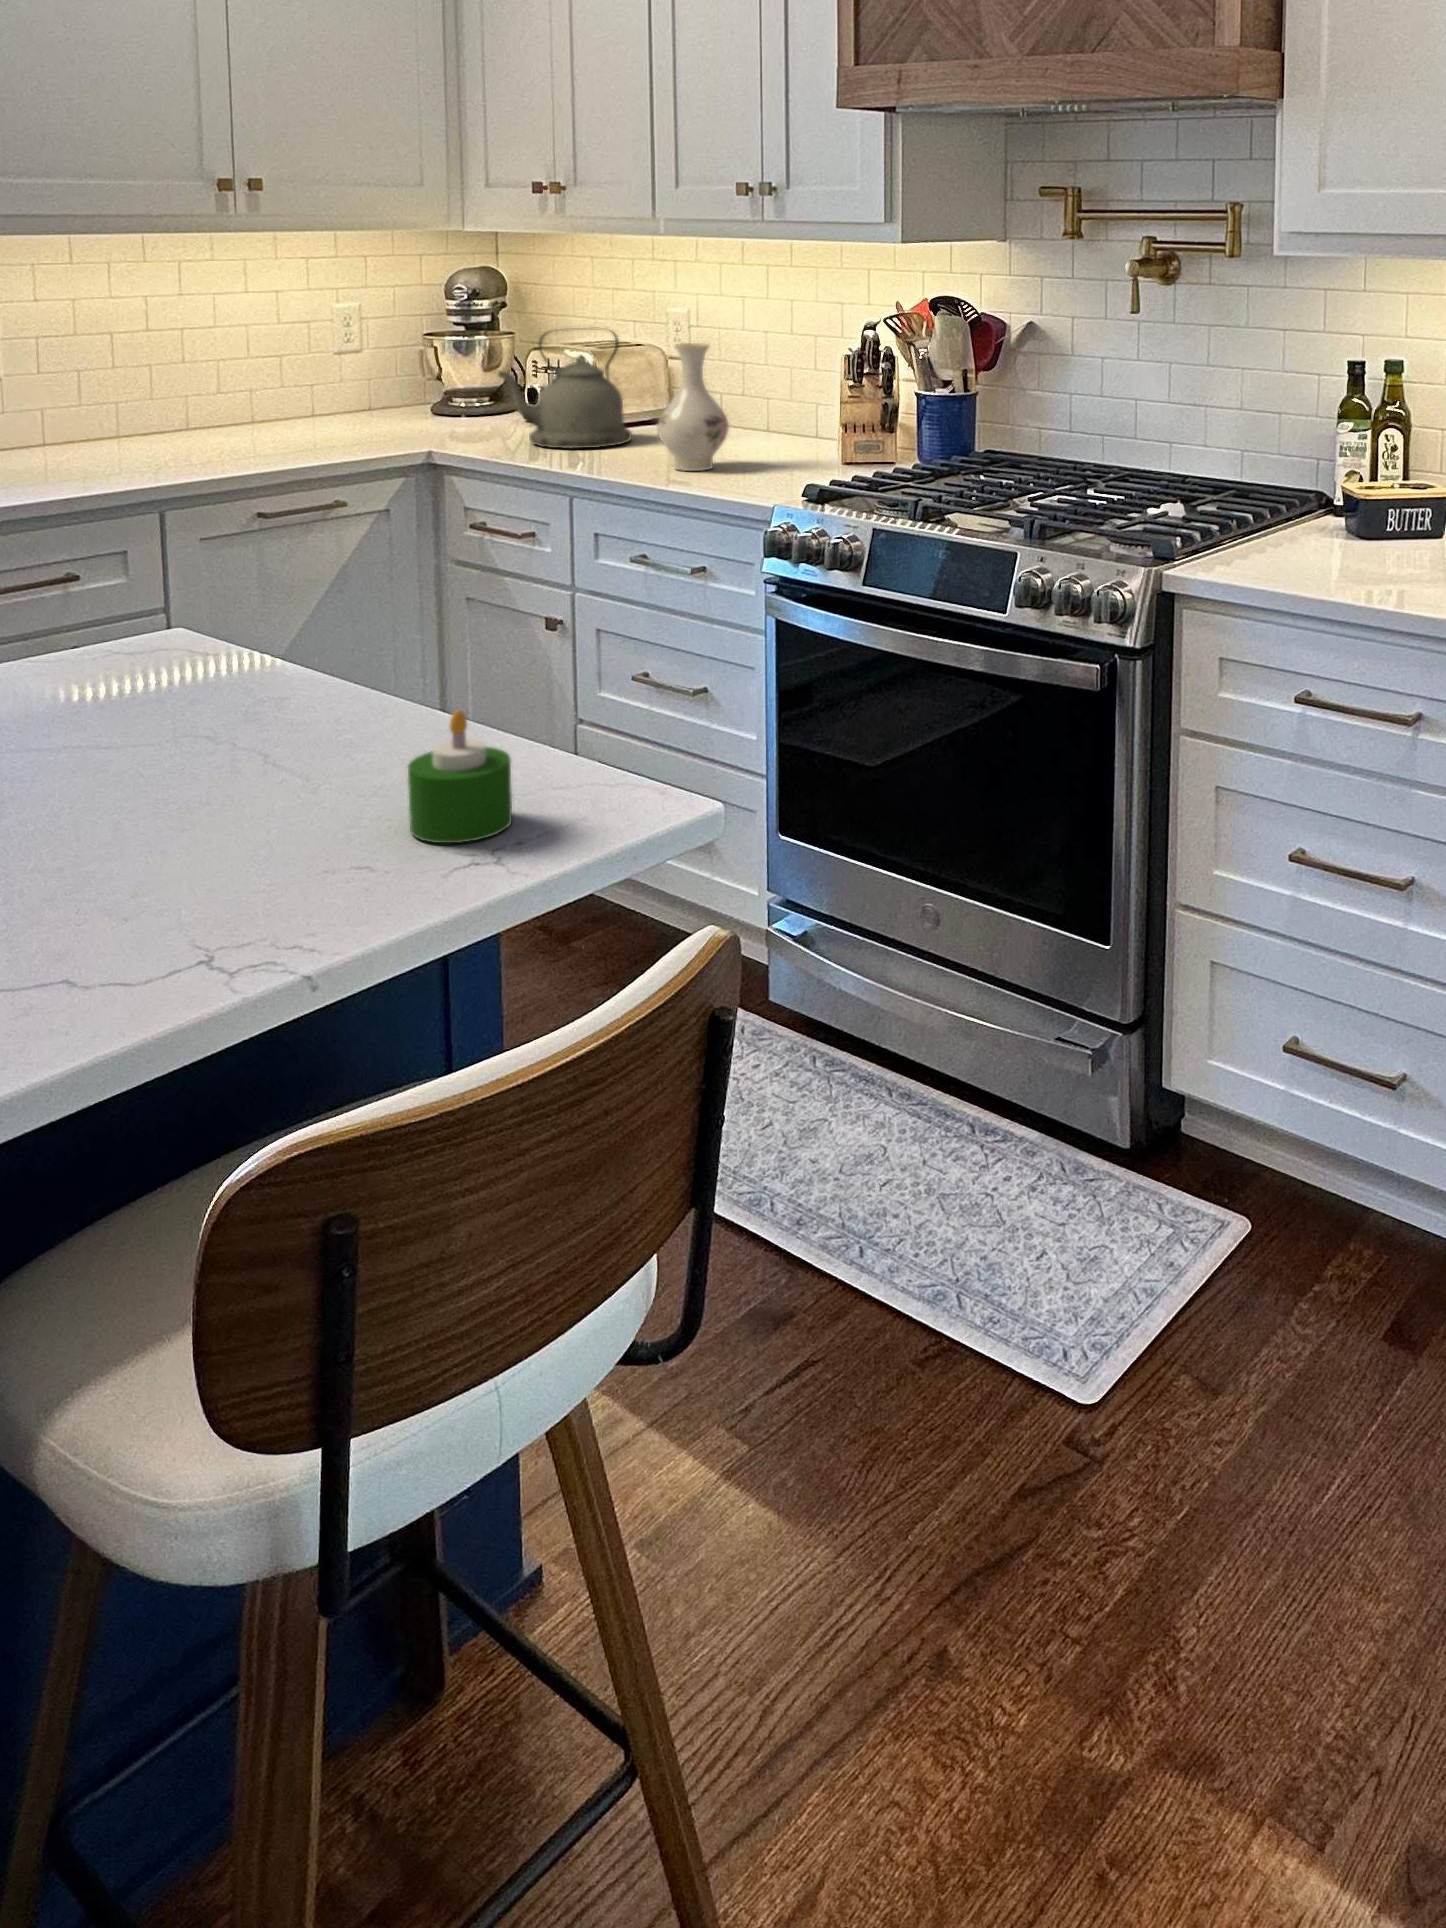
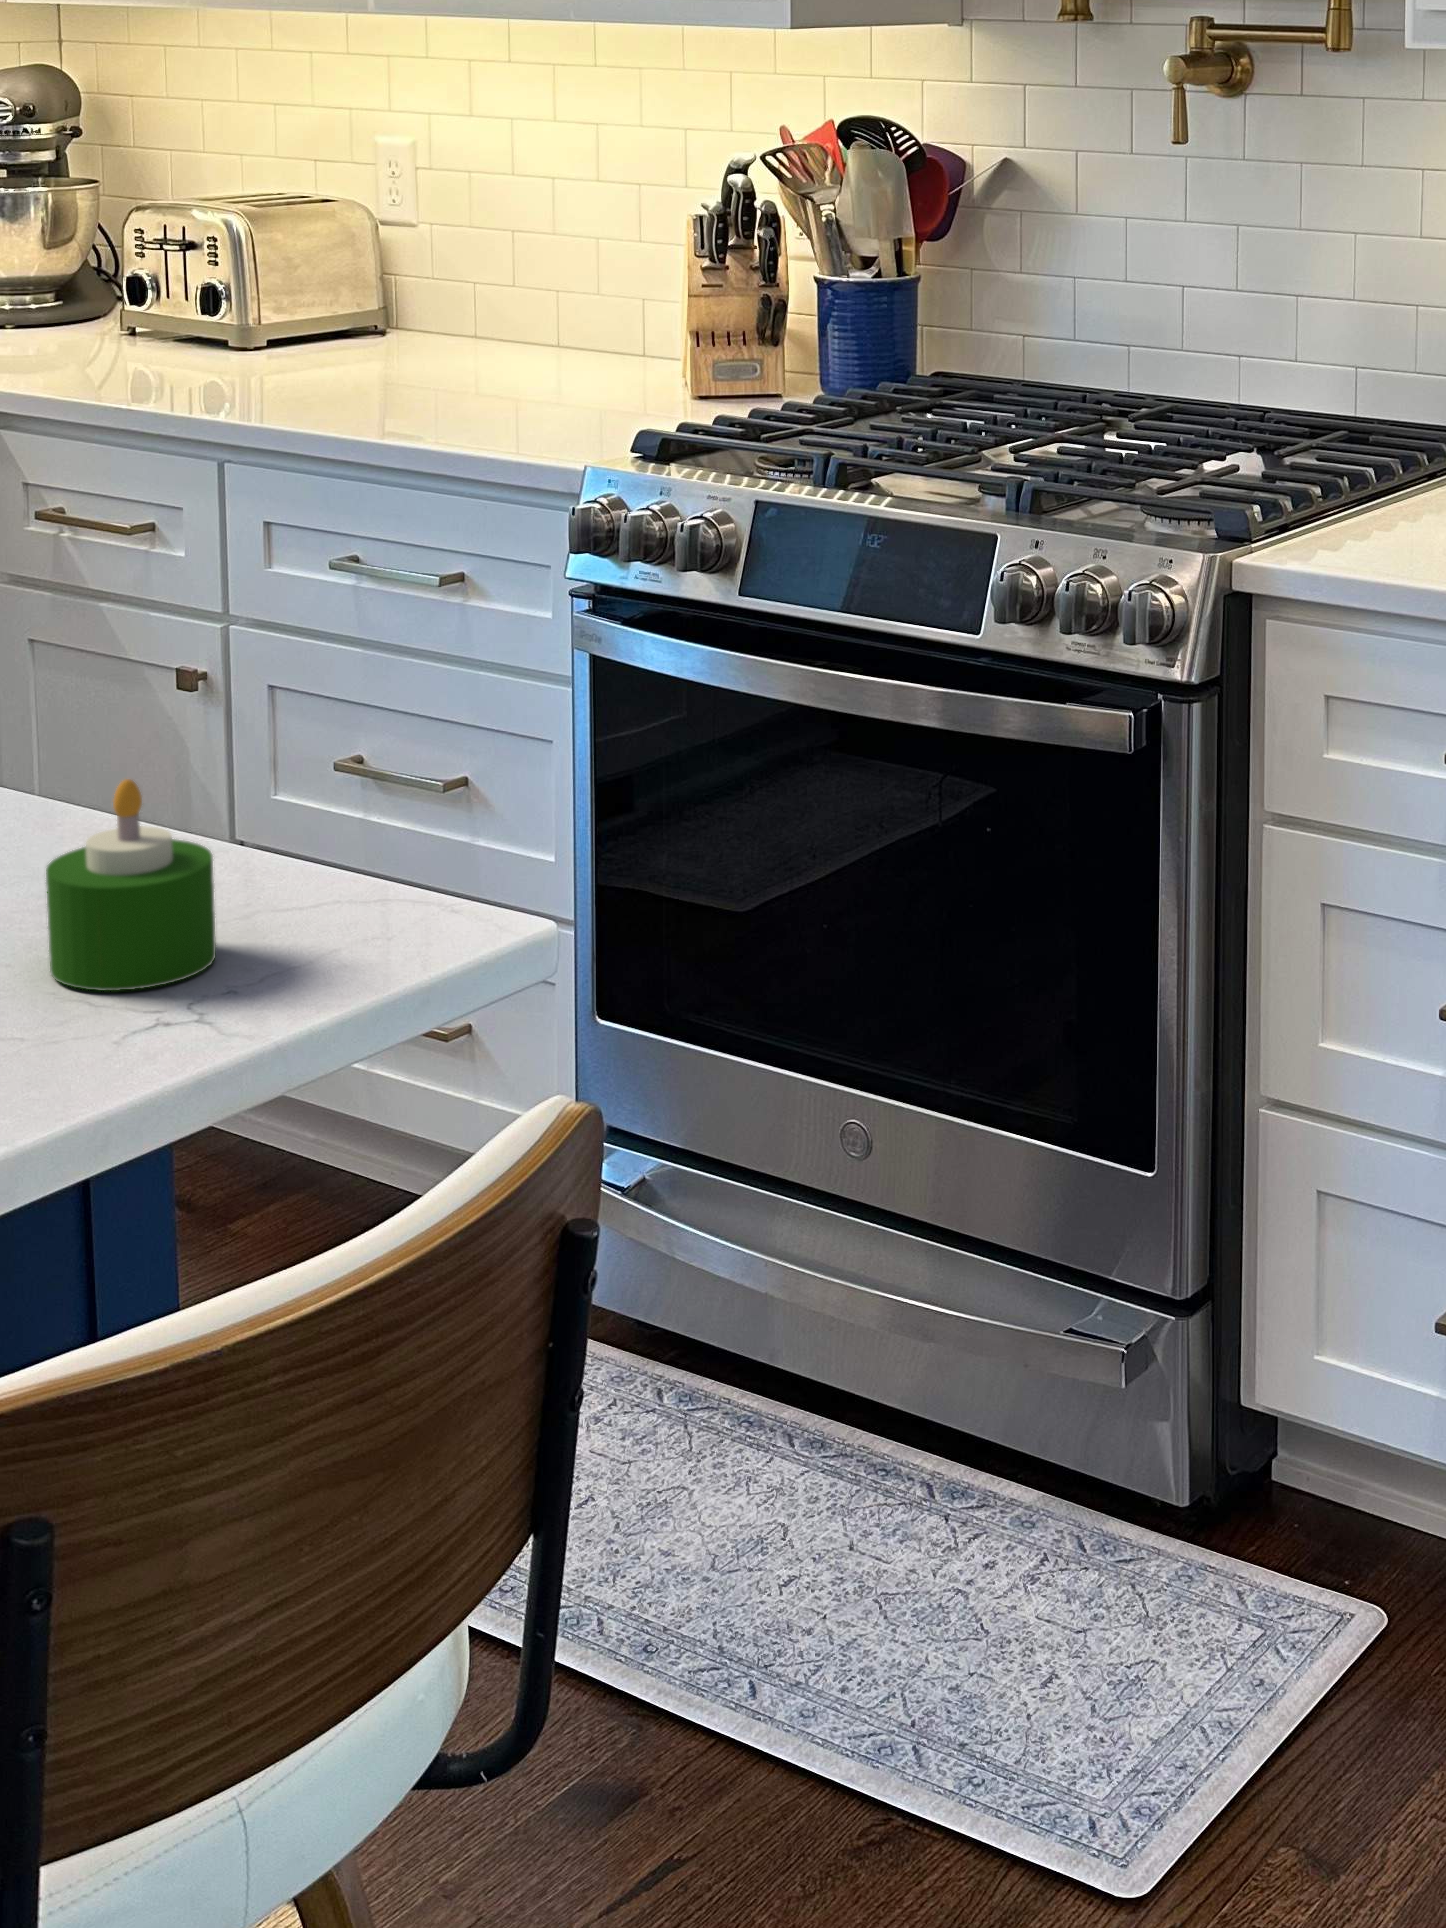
kettle: present [498,331,632,448] -> none [84,172,319,379]
vase: present [658,343,729,471] -> none [368,197,491,414]

